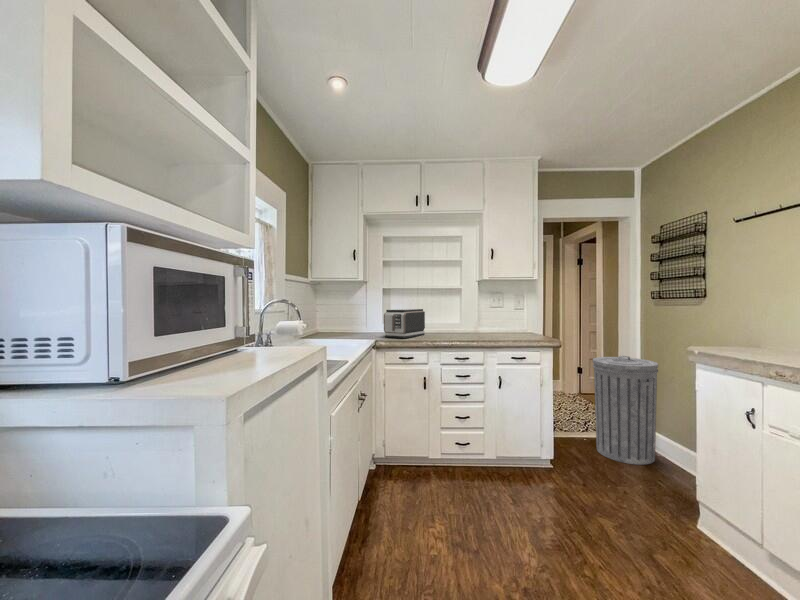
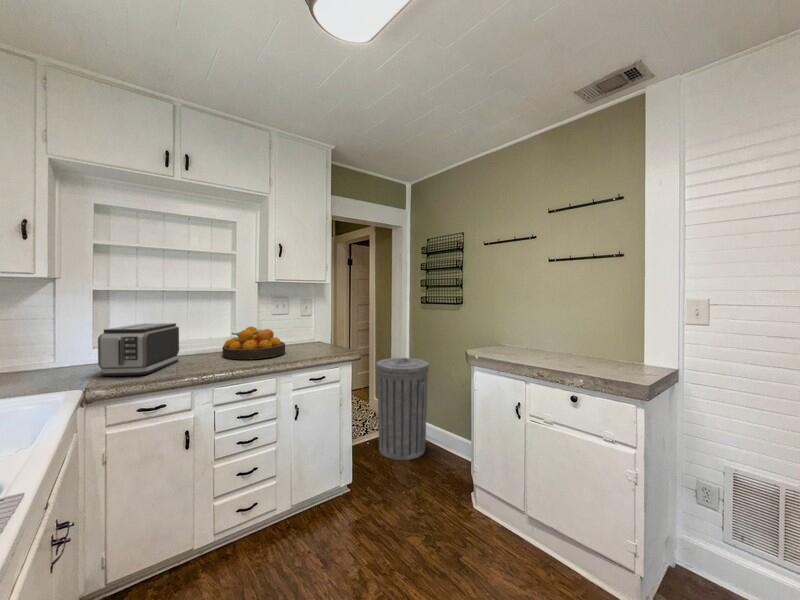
fruit bowl: none [451,315,496,337] -> present [222,327,285,359]

